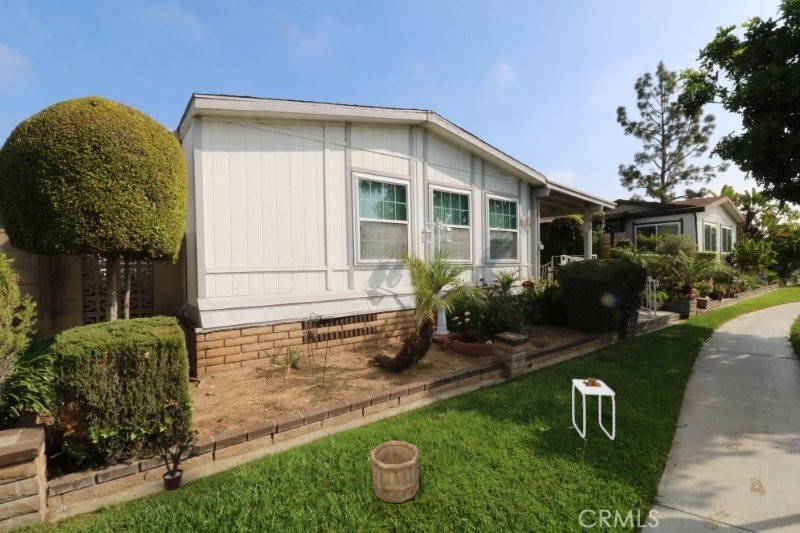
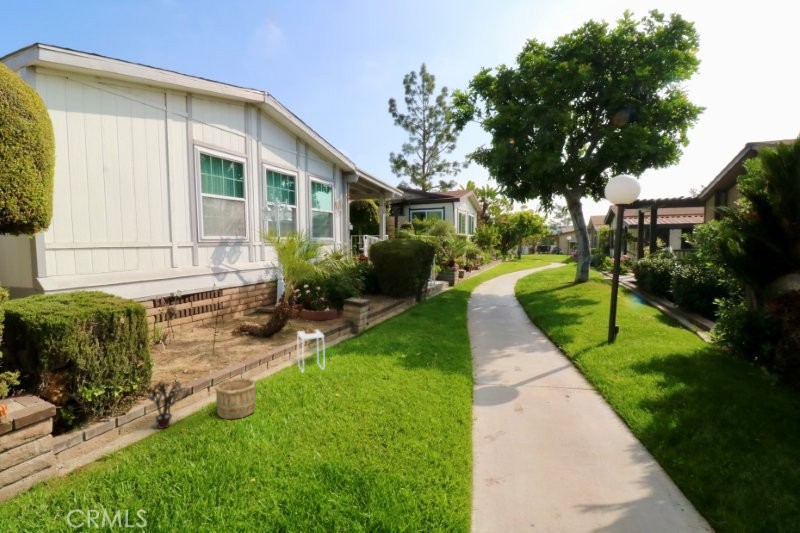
side table: present [572,378,615,439] -> present [298,328,324,371]
wooden bucket: present [370,441,420,503] -> present [215,378,256,419]

